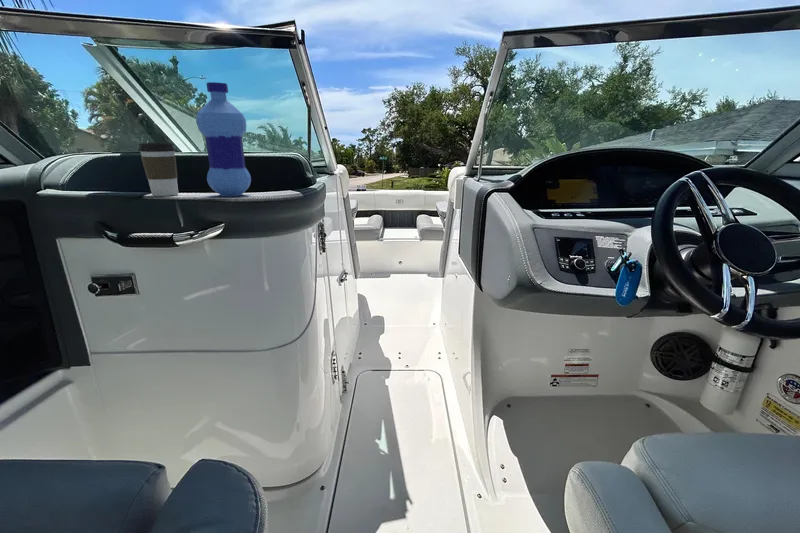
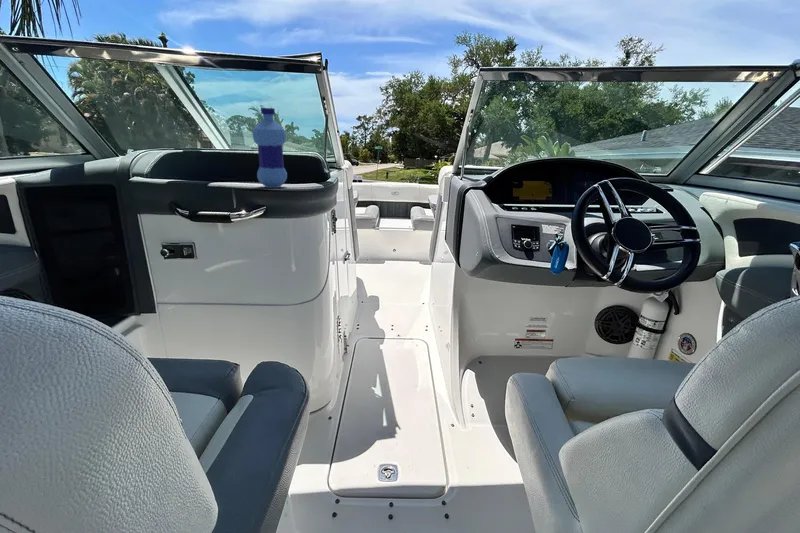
coffee cup: present [138,143,178,196] -> none [209,148,234,186]

